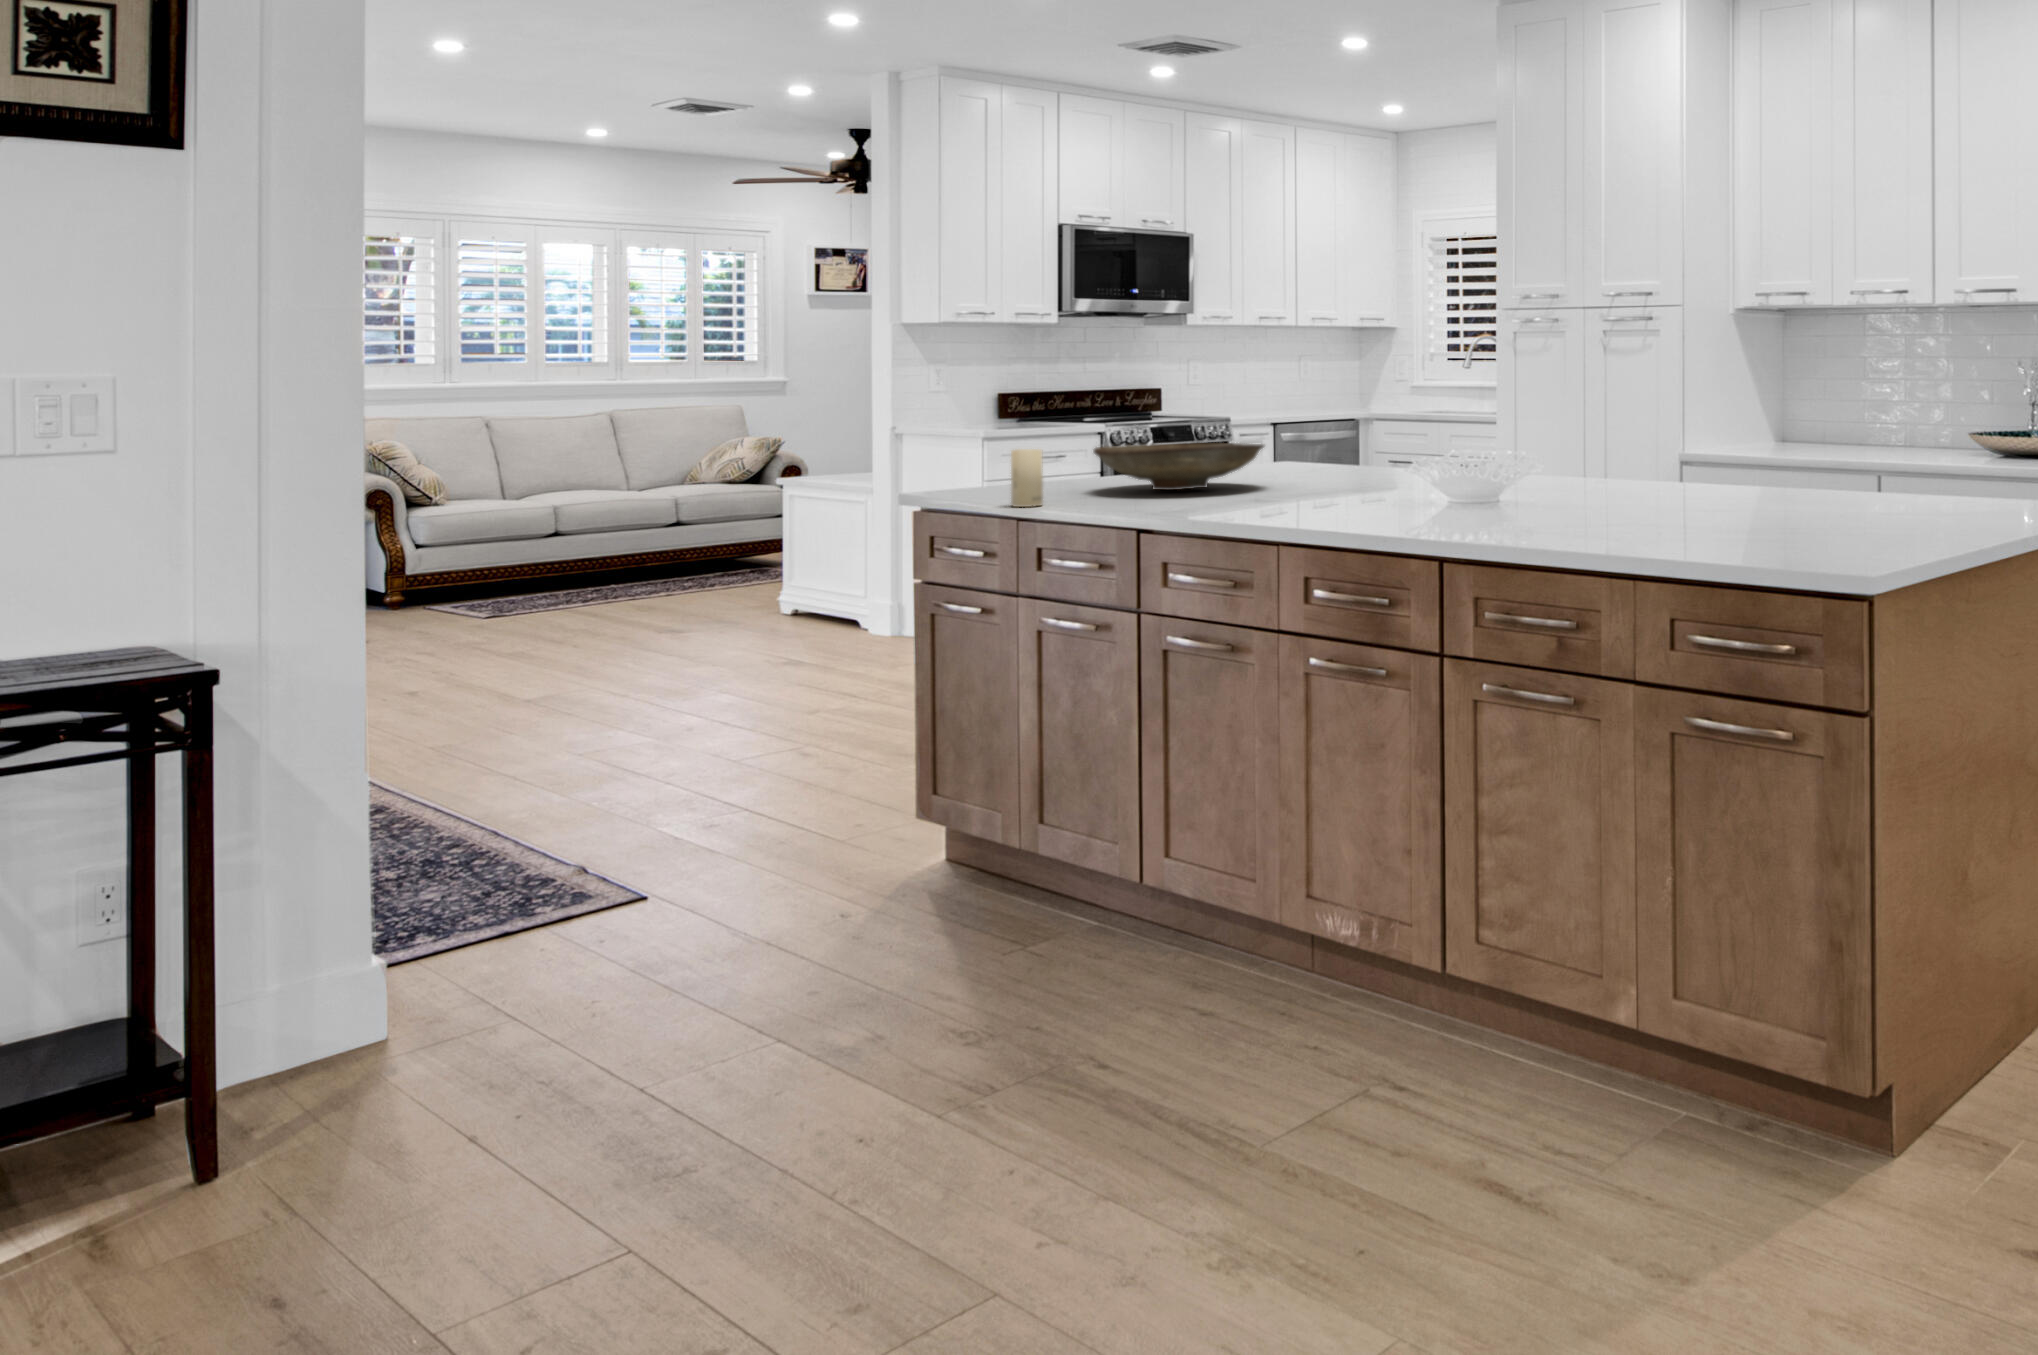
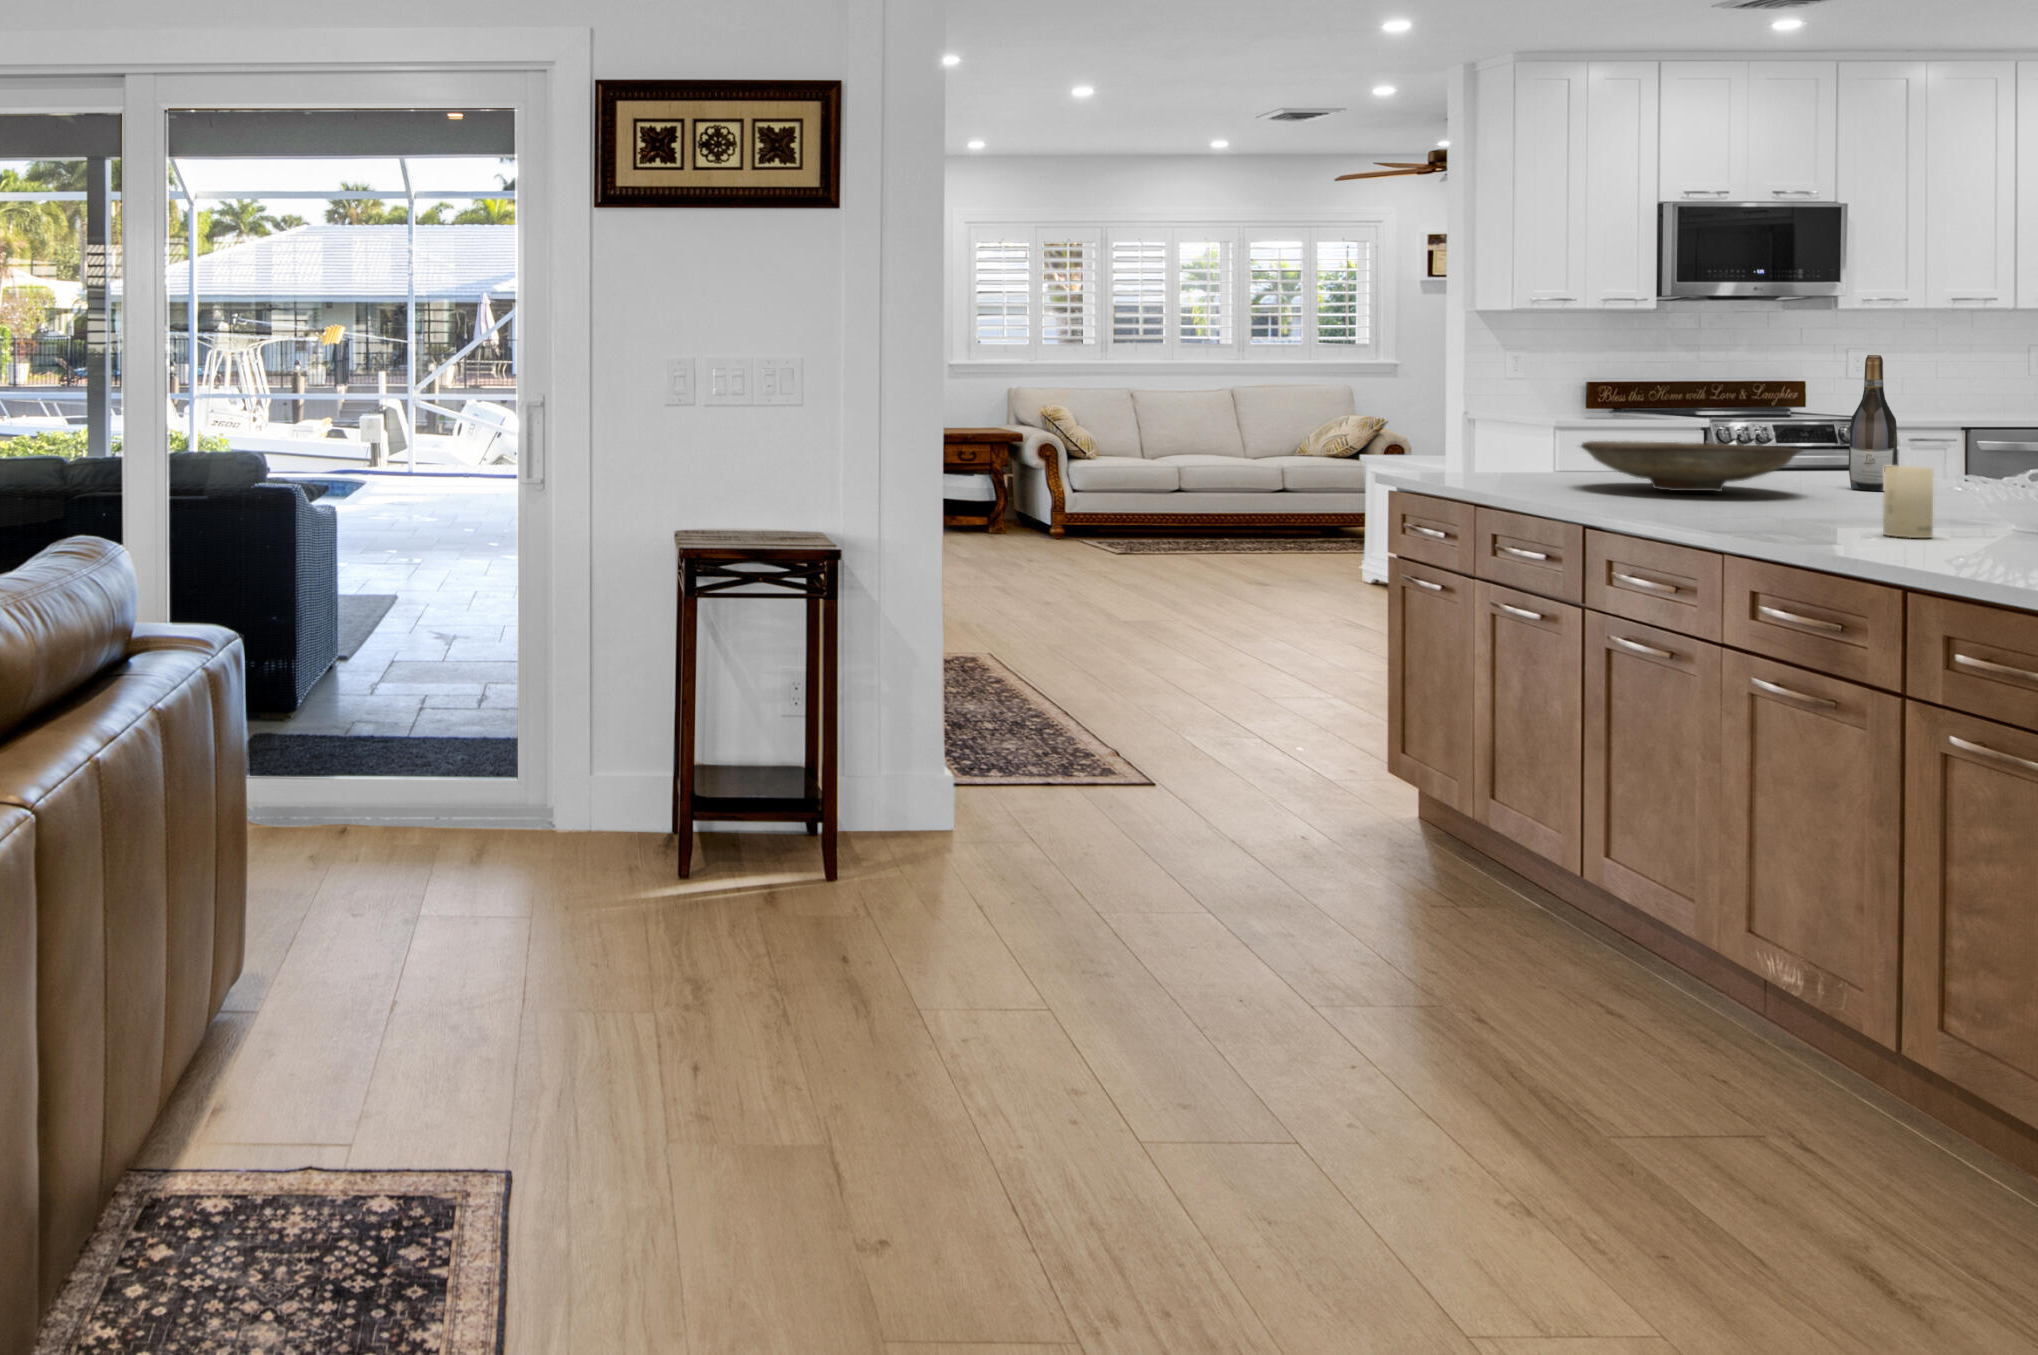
wine bottle: none [1285,359,1318,478] -> present [1849,355,1897,491]
candle: present [1011,449,1043,507] -> present [1883,466,1934,538]

